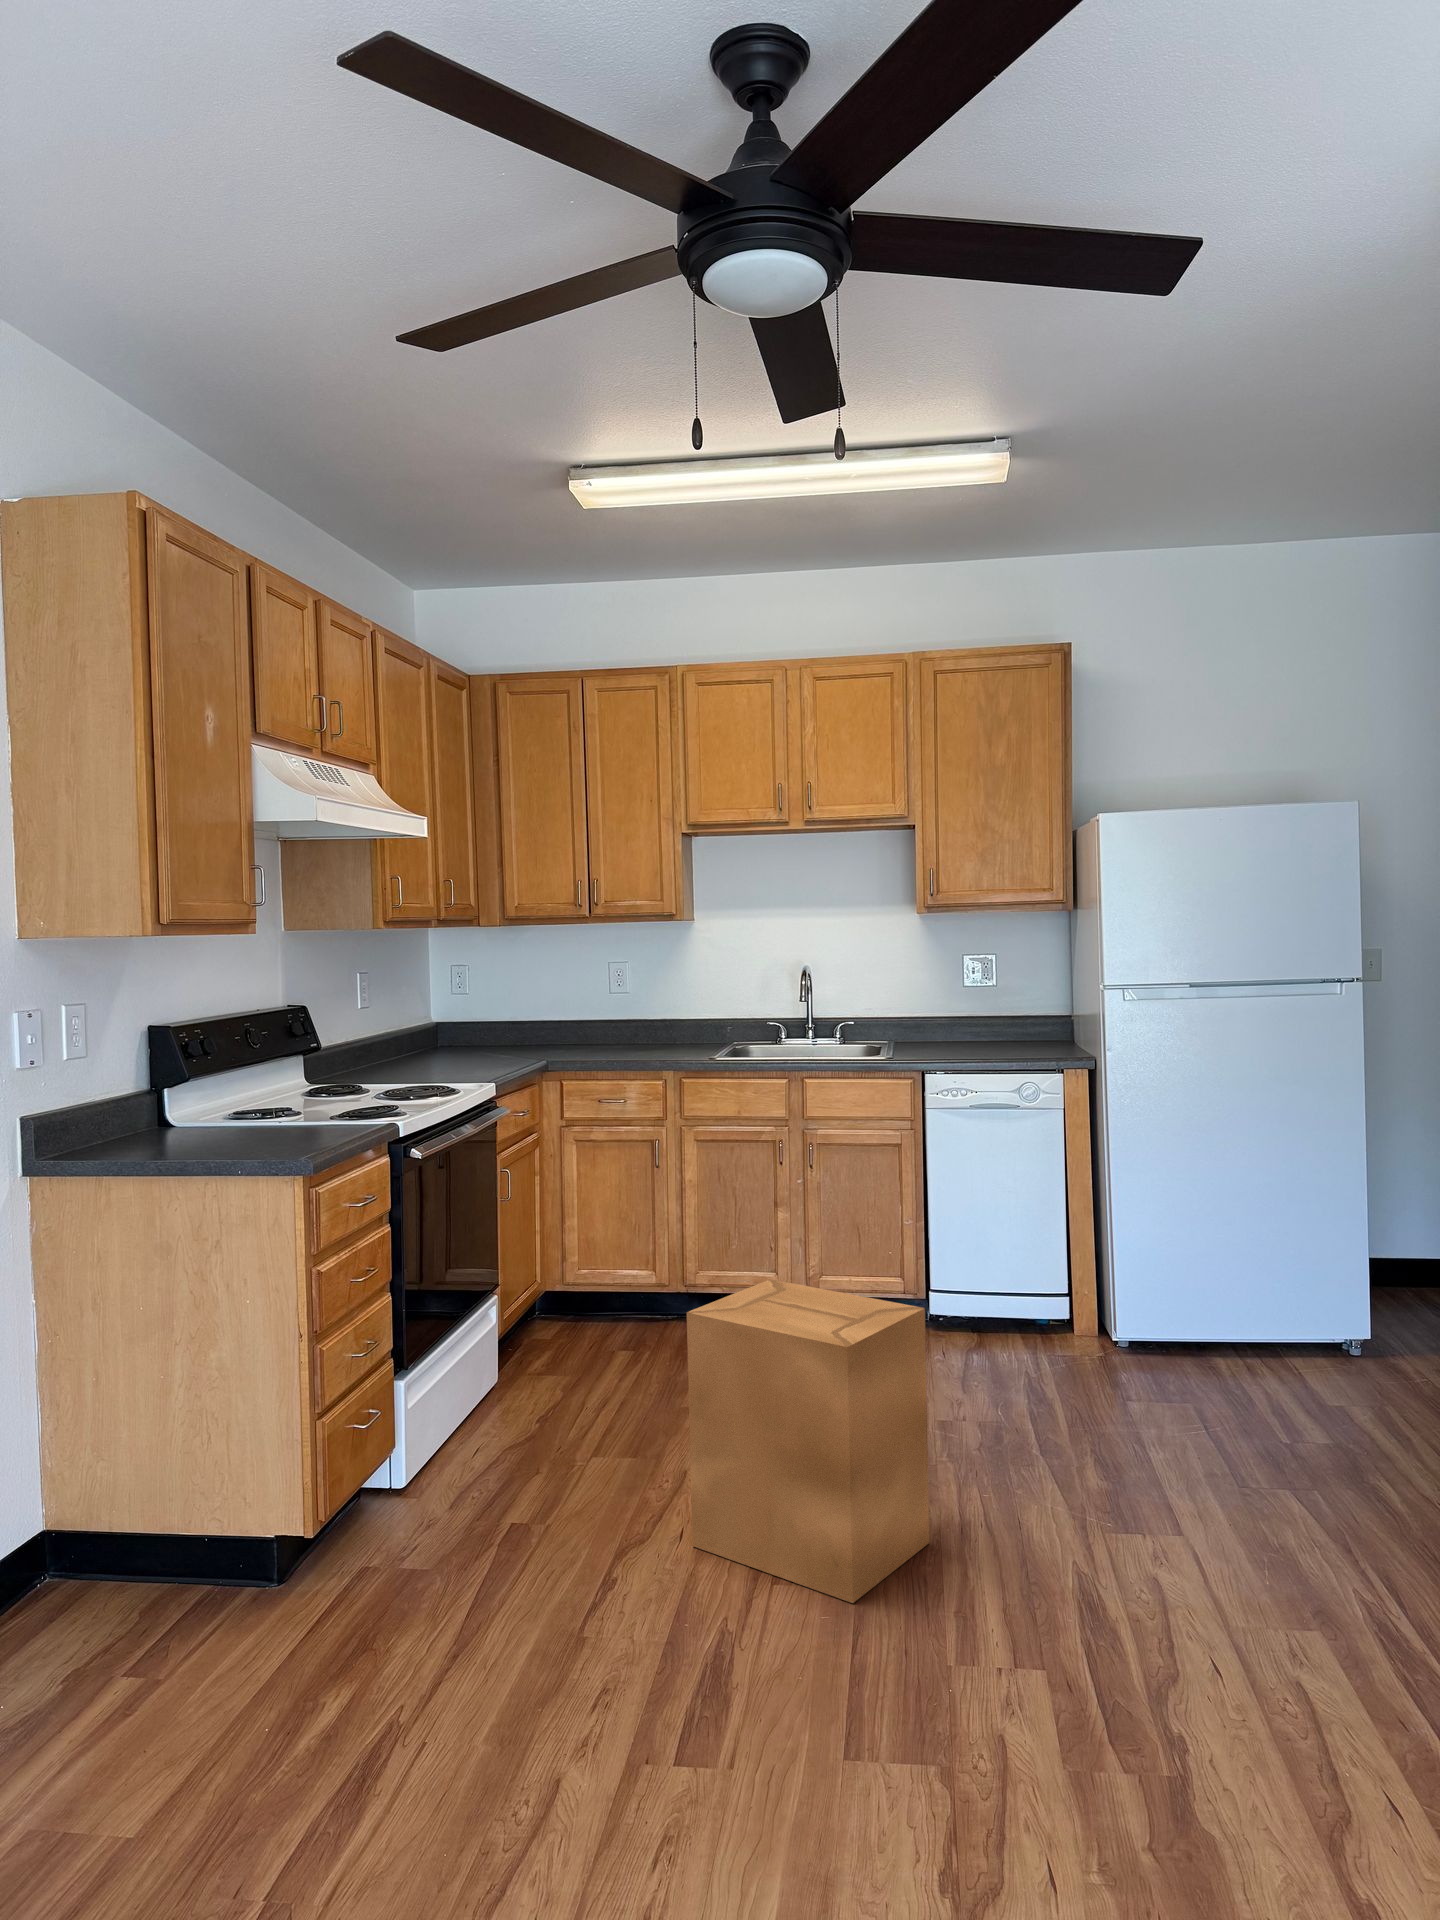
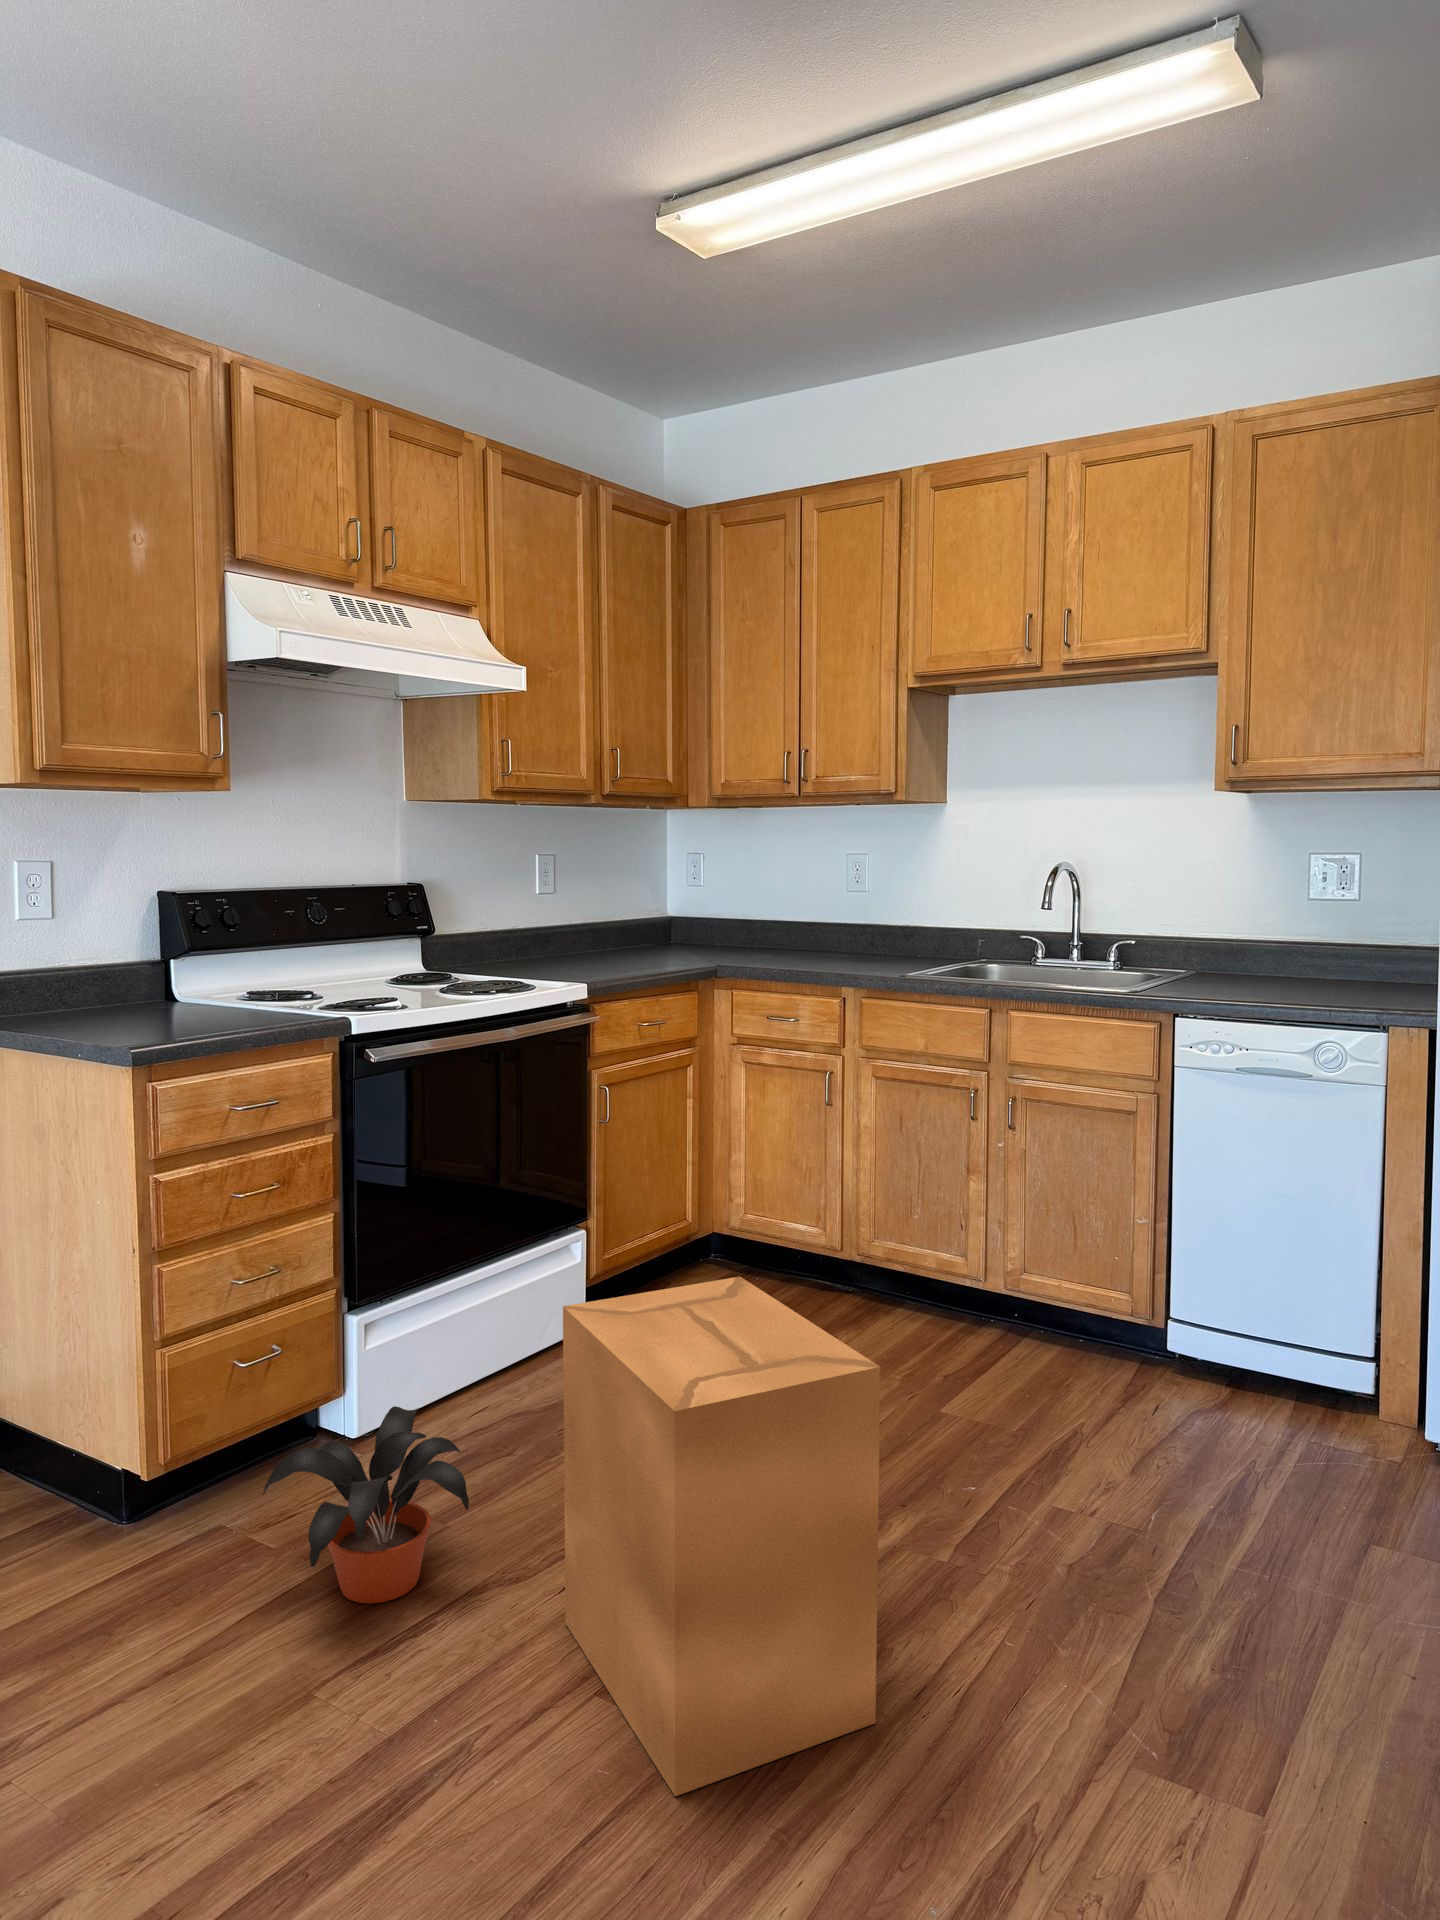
potted plant: none [454,1423,611,1572] -> present [263,1406,469,1604]

